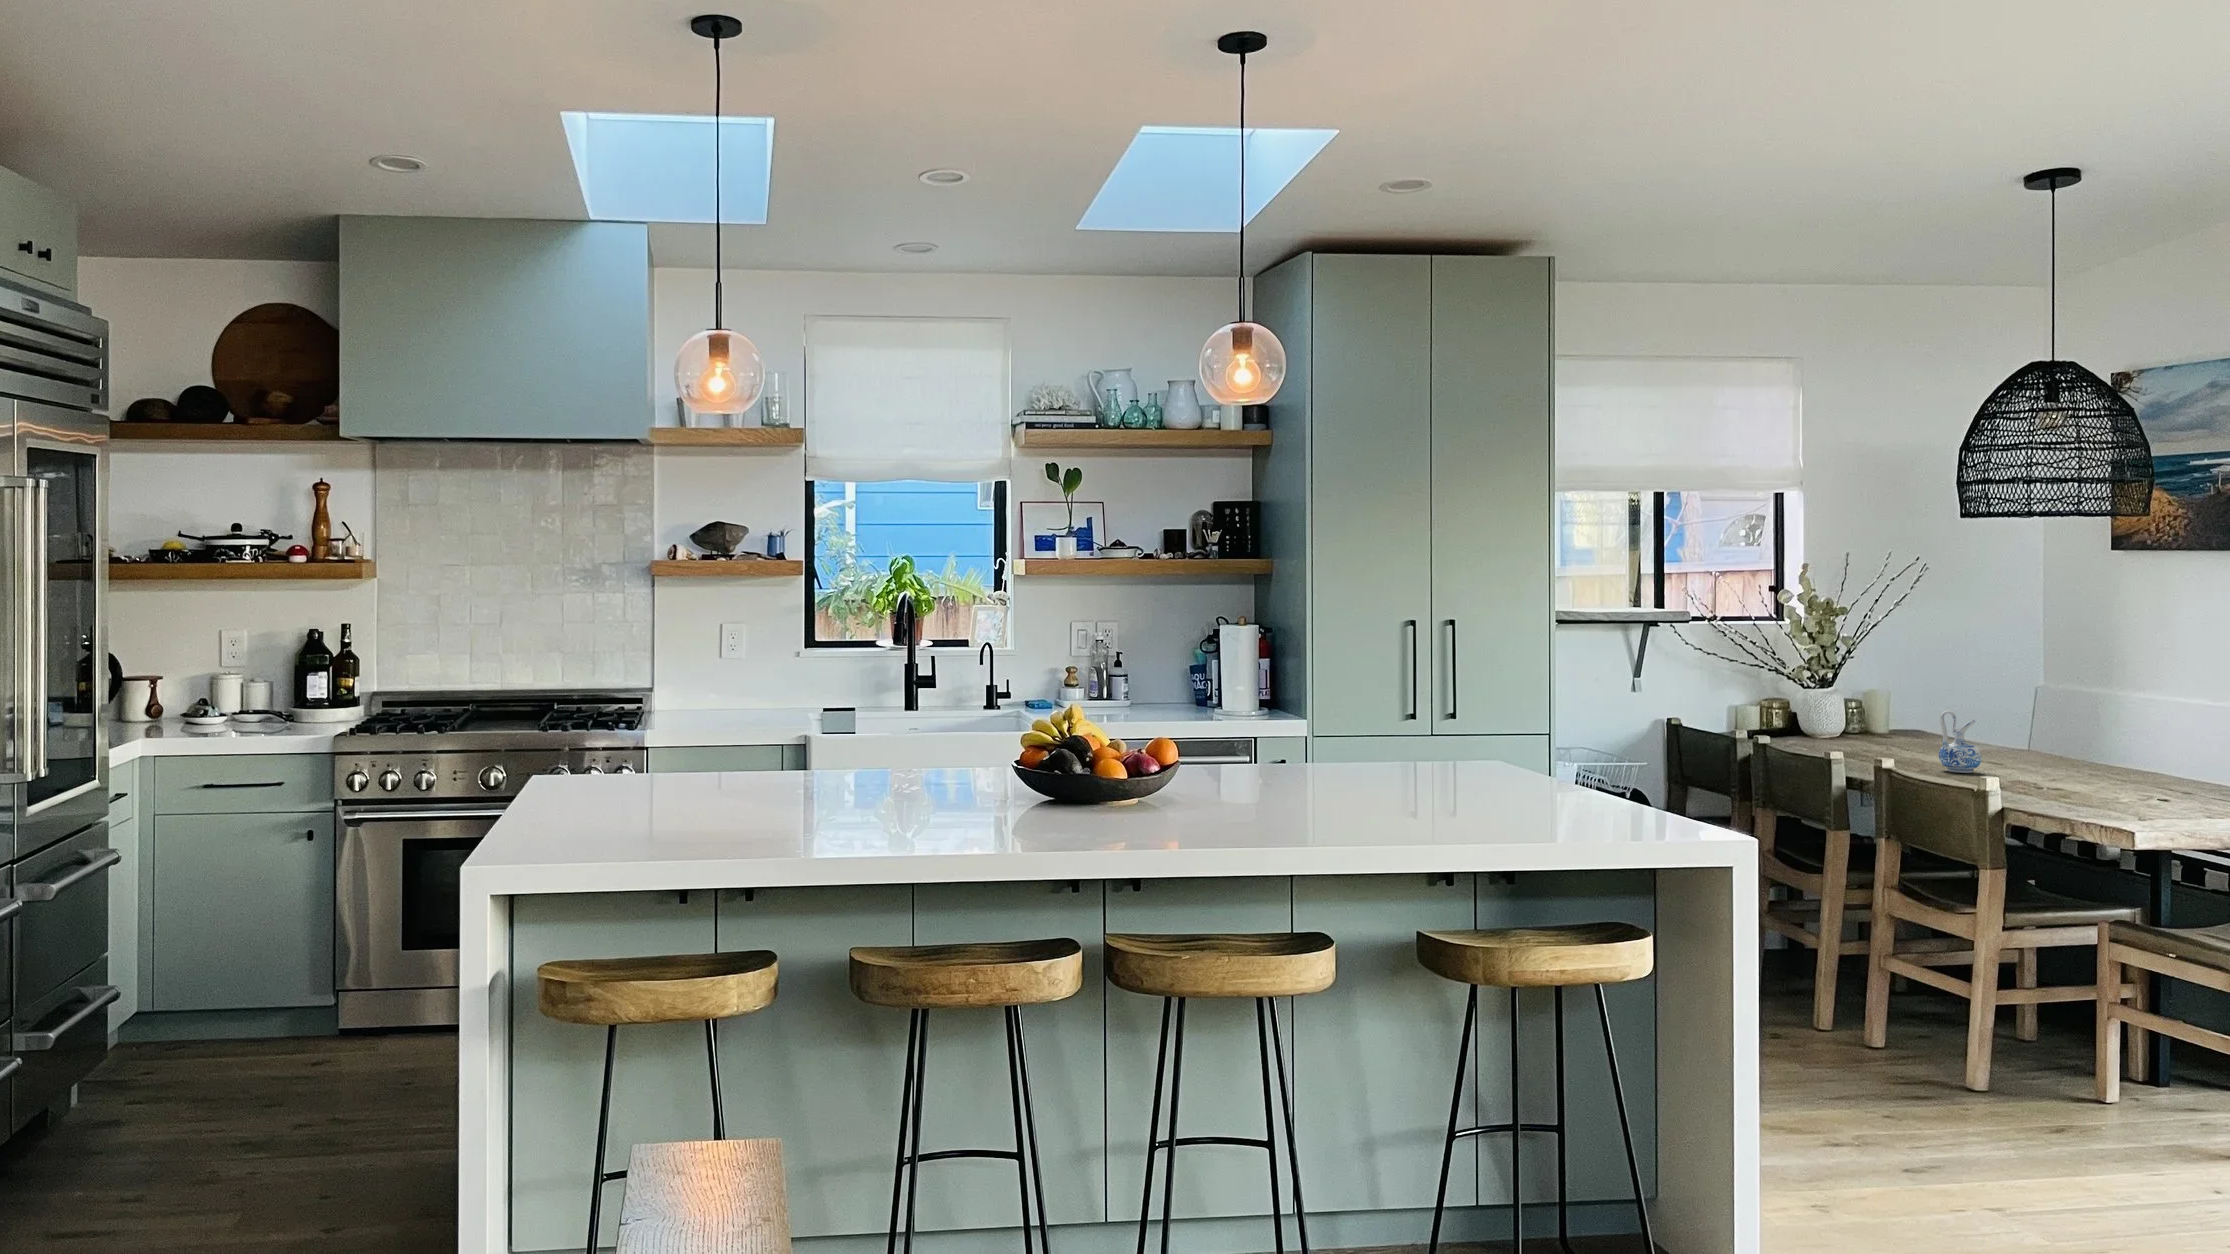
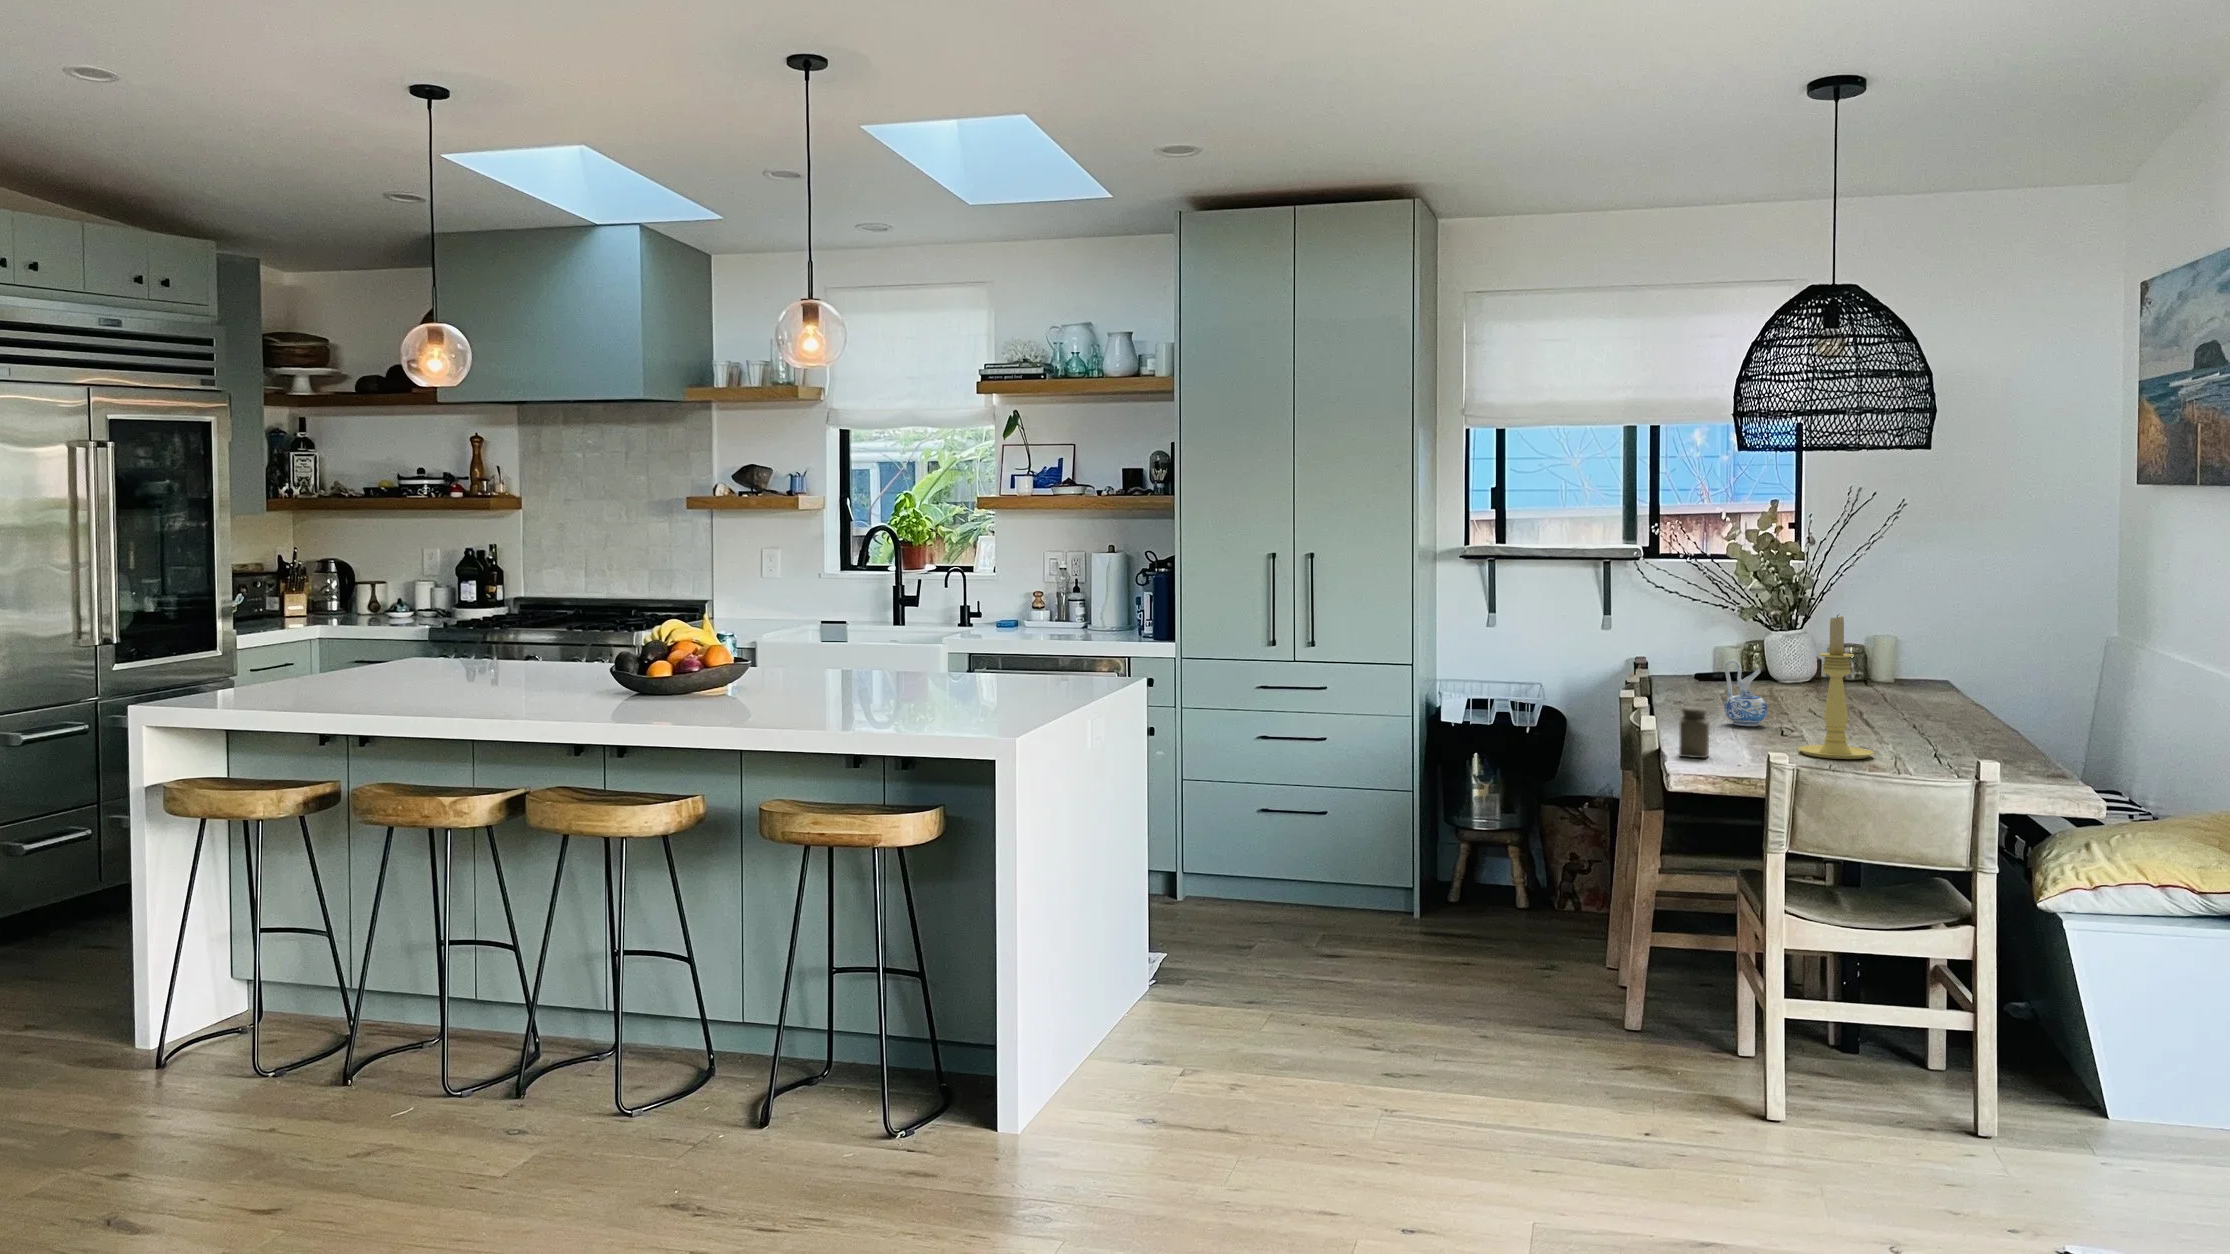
candle holder: none [2100,664,2178,799] -> present [1798,614,1874,759]
salt shaker: none [2048,757,2087,806] -> present [1679,707,1709,758]

